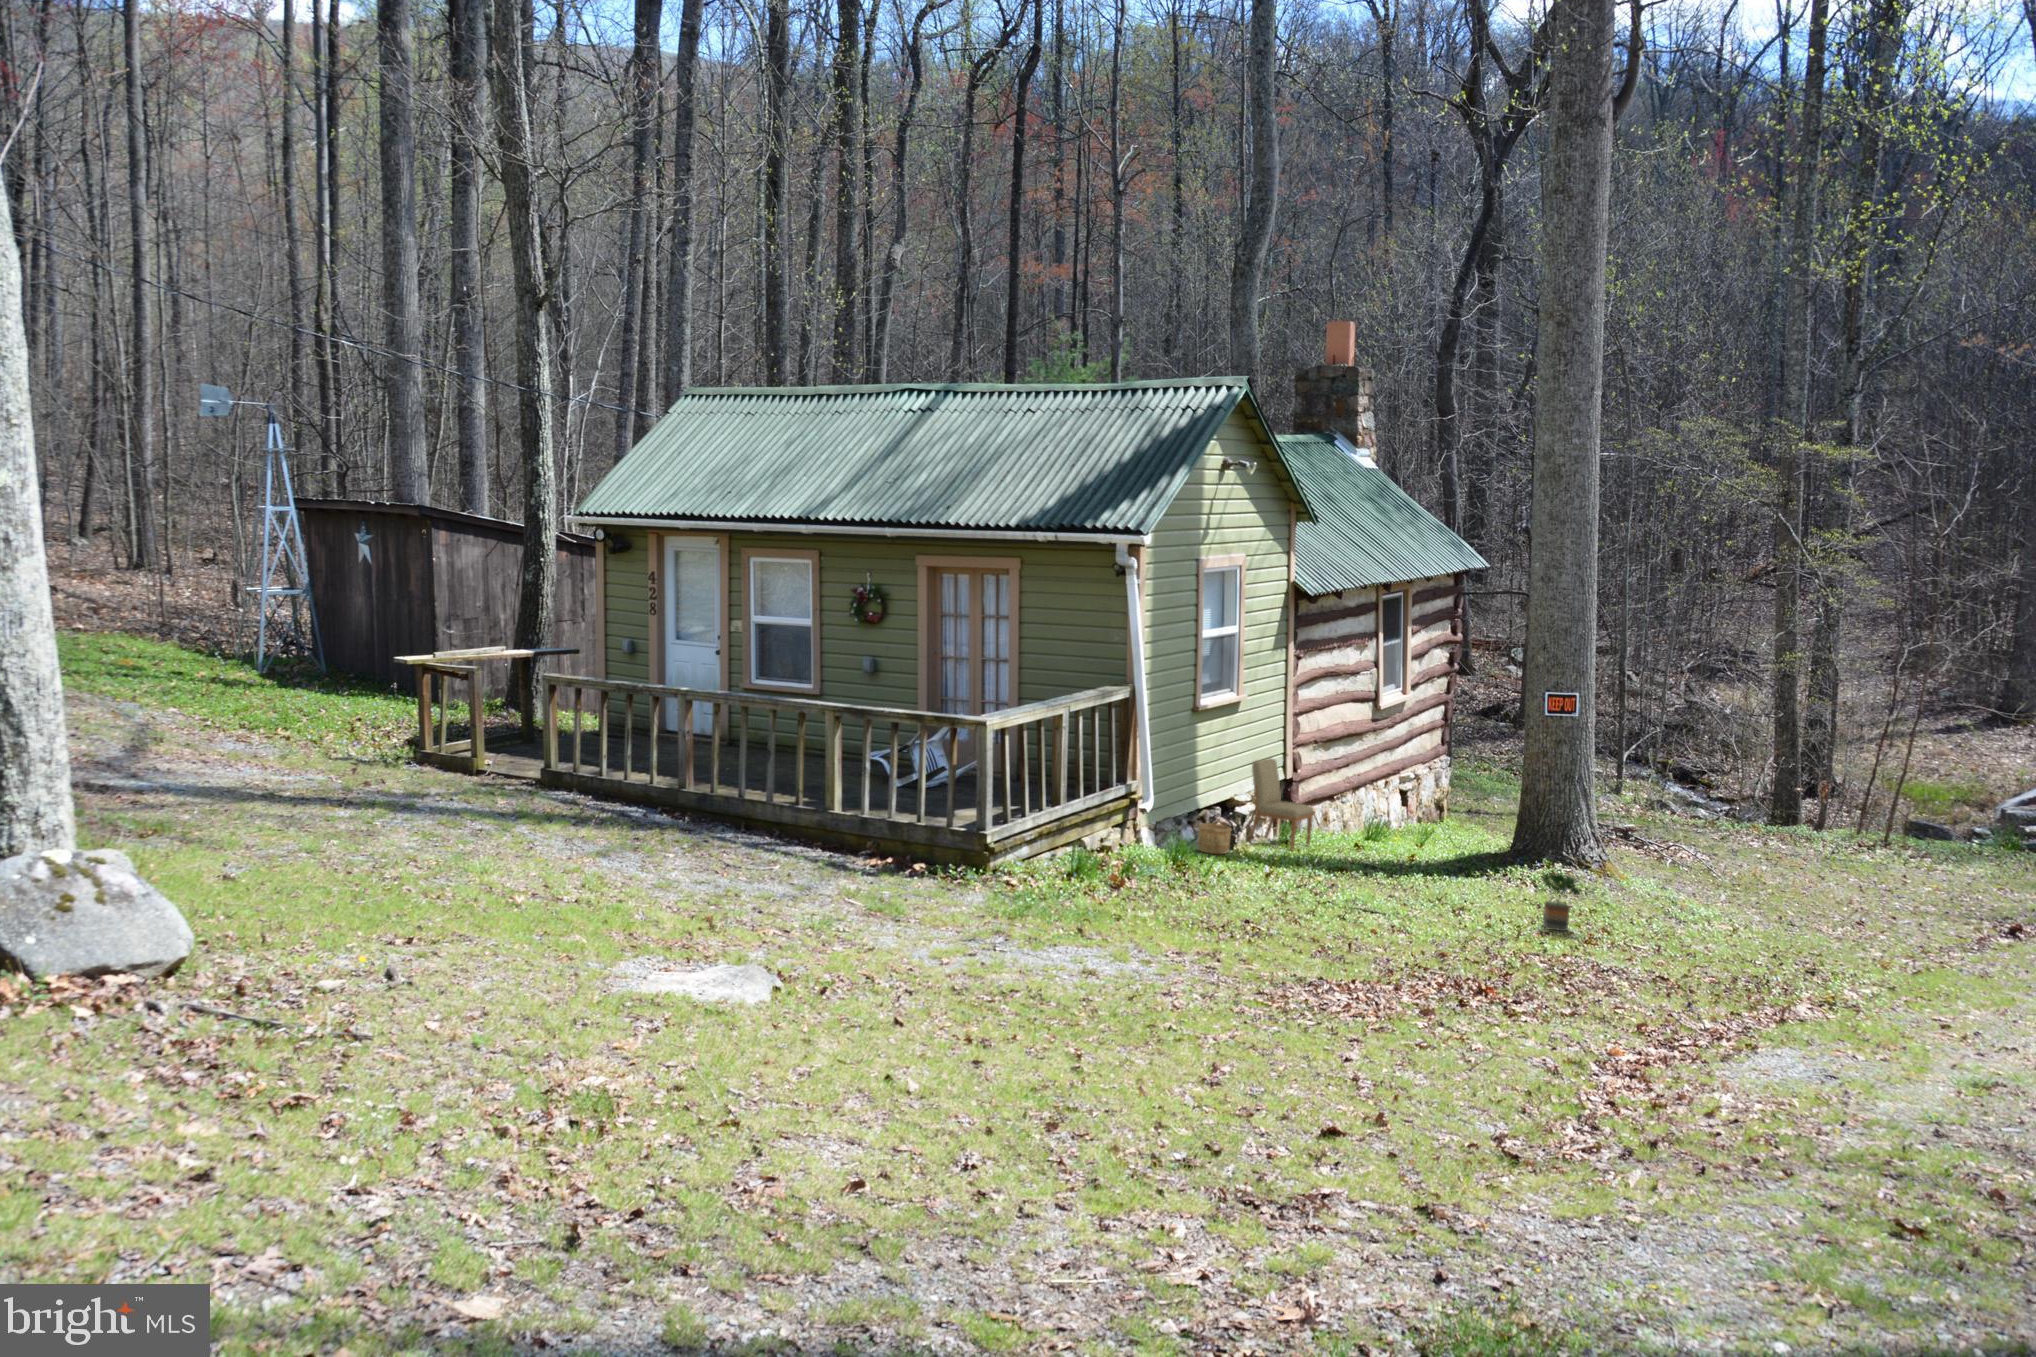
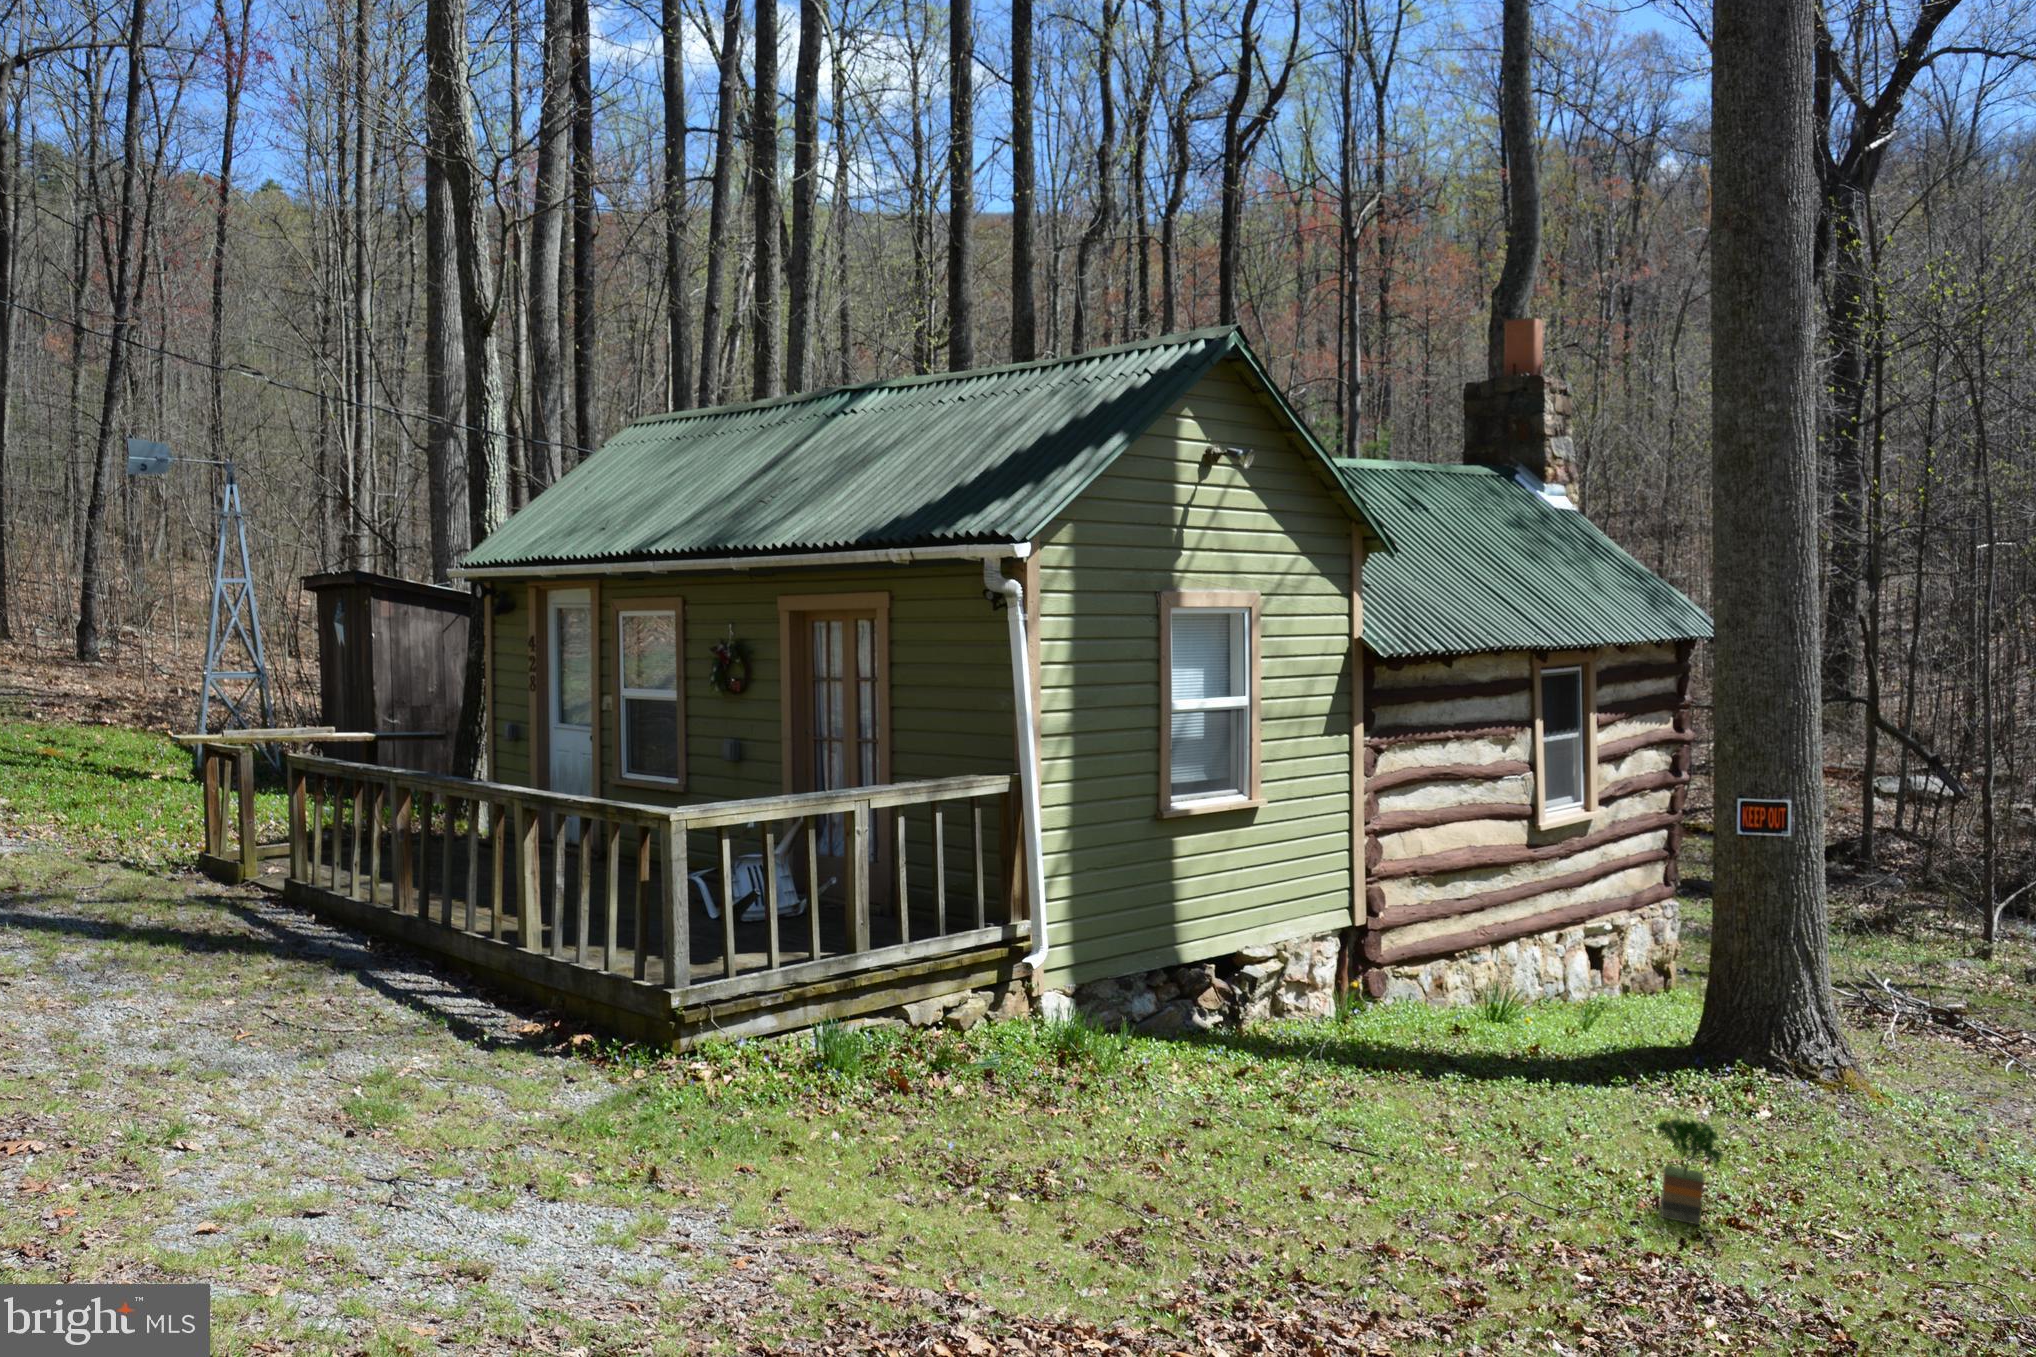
chair: present [1248,758,1314,850] -> none [1271,894,1375,1036]
wooden bucket: present [1198,823,1231,854] -> none [1171,988,1221,1037]

